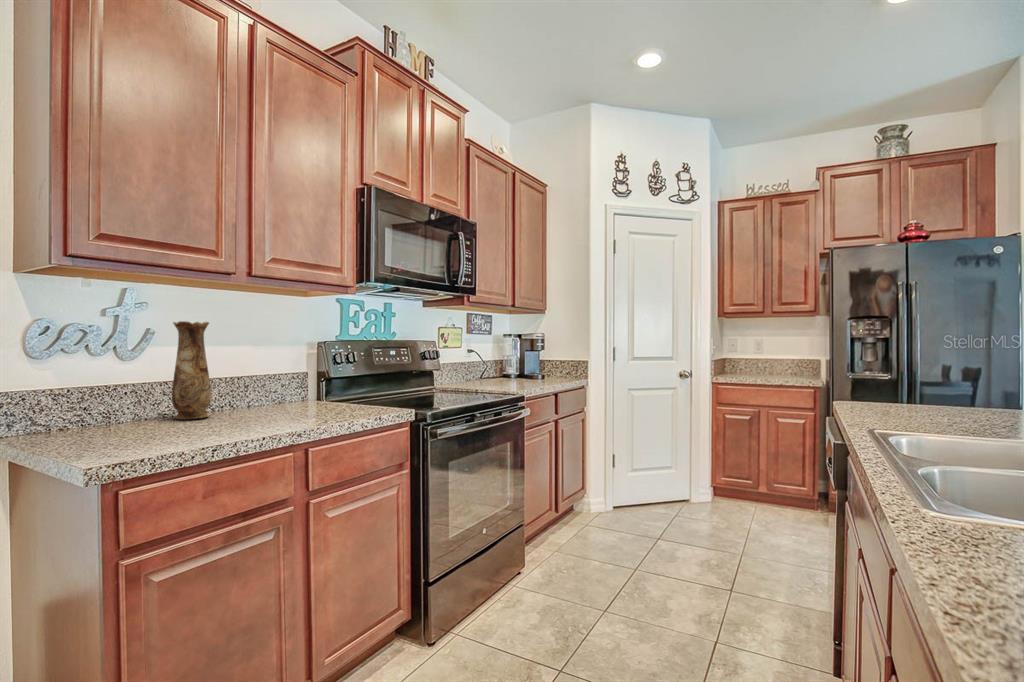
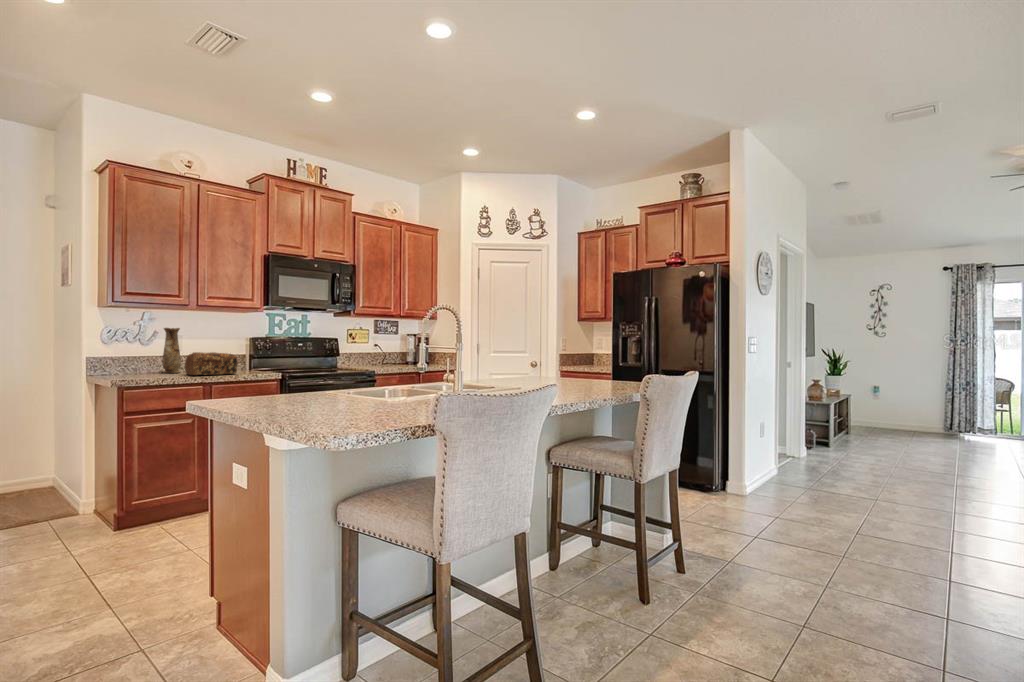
bread loaf: none [229,373,334,426] -> present [185,352,238,375]

